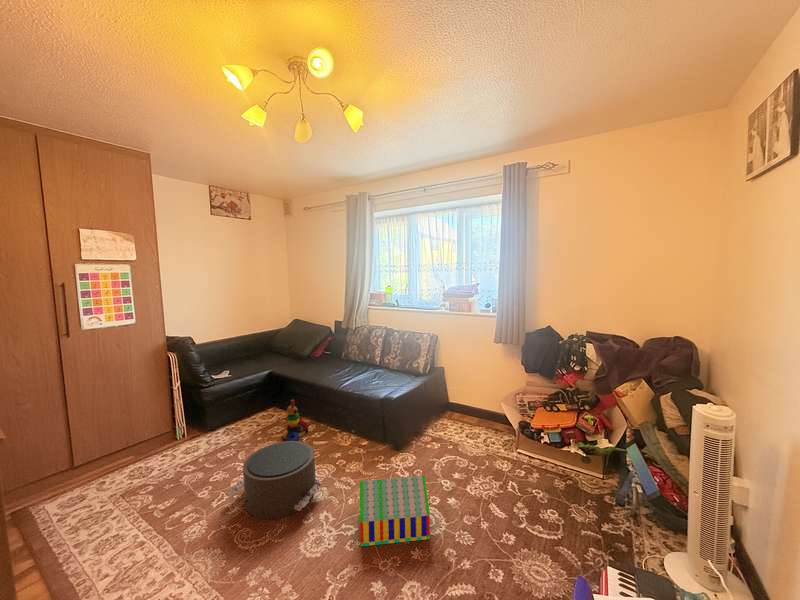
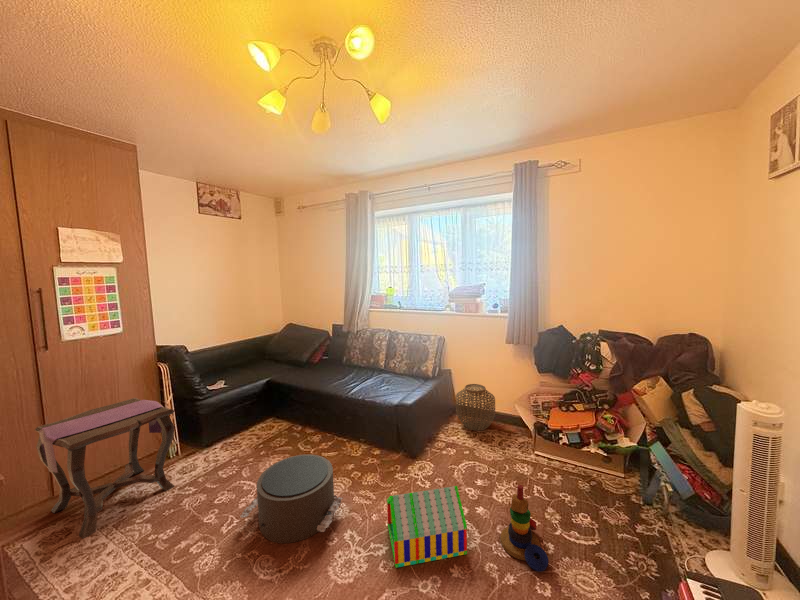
woven basket: none [446,382,485,428] -> present [456,384,495,431]
side table: none [57,383,177,504] -> present [35,398,174,538]
stacking toy: present [282,400,309,441] -> present [500,485,548,572]

